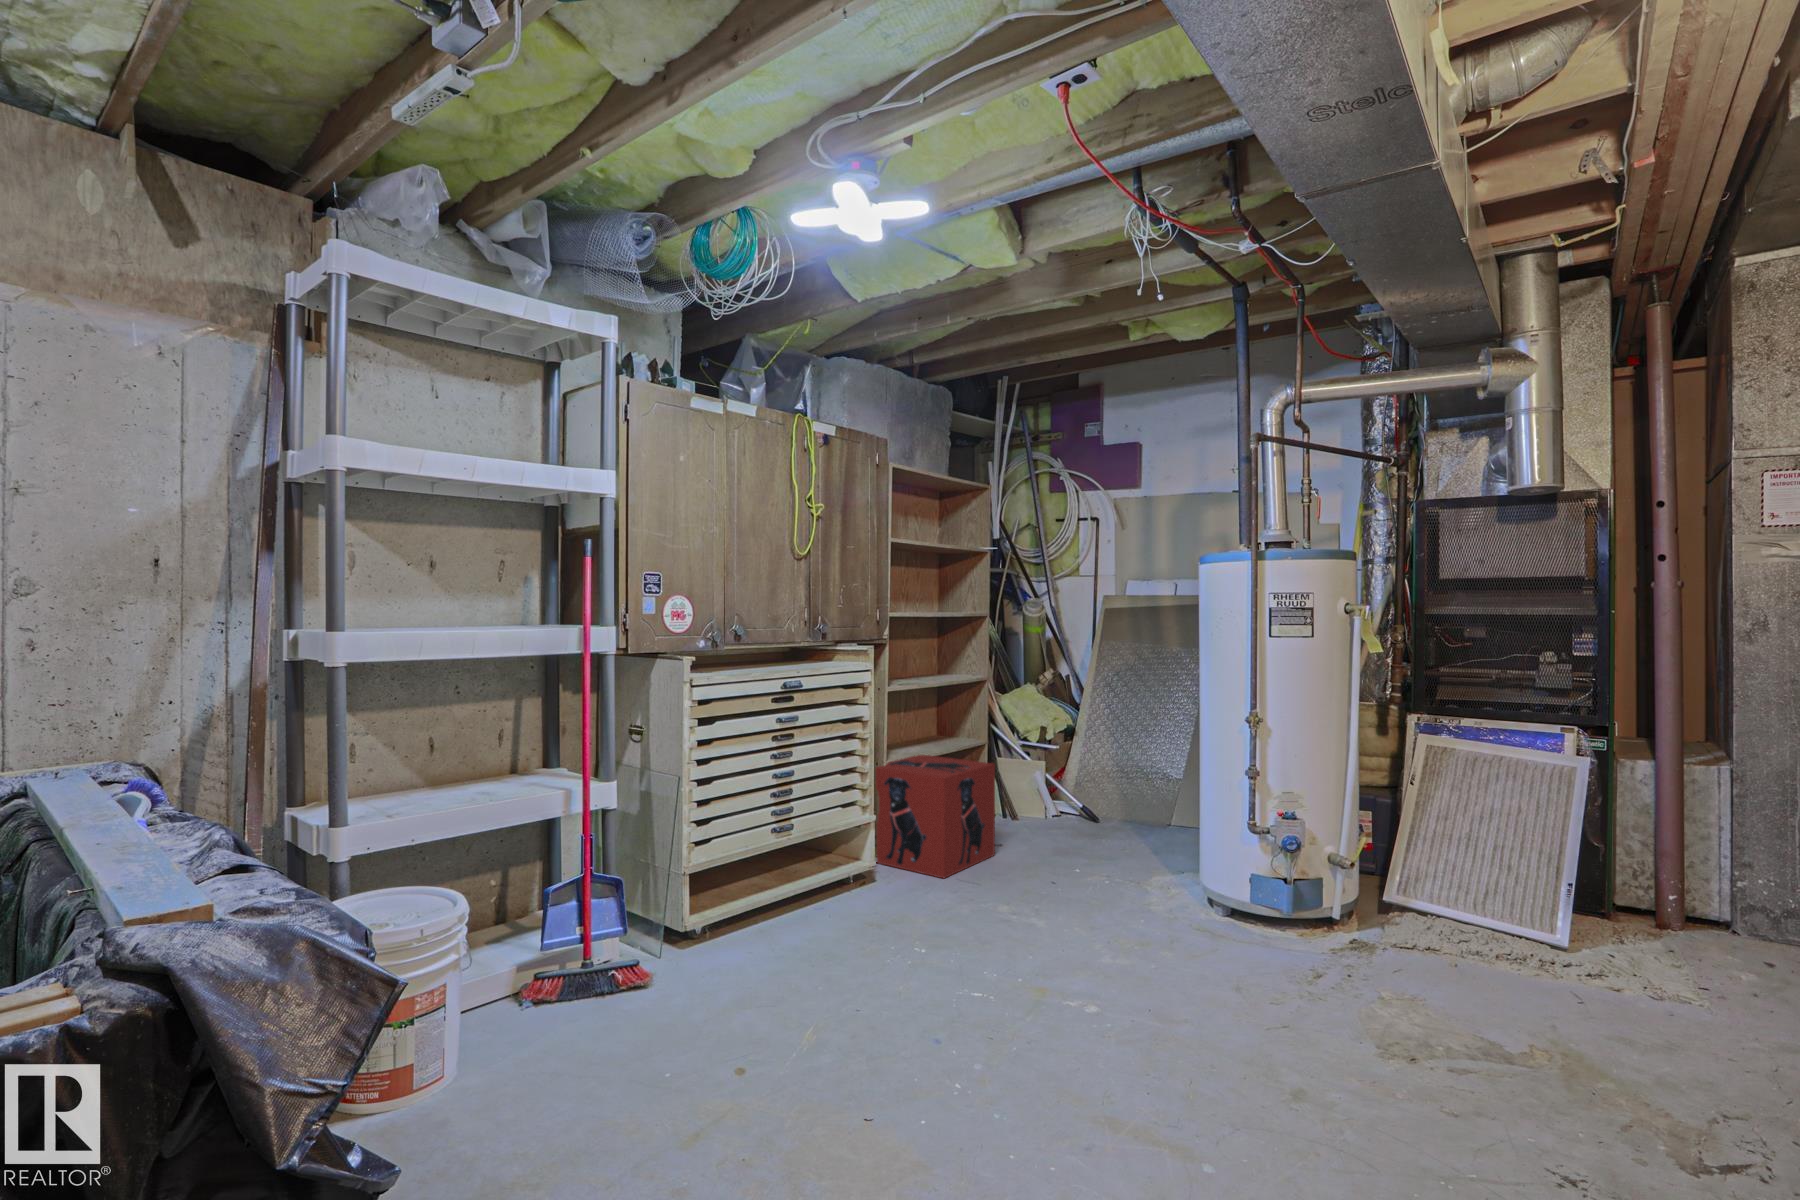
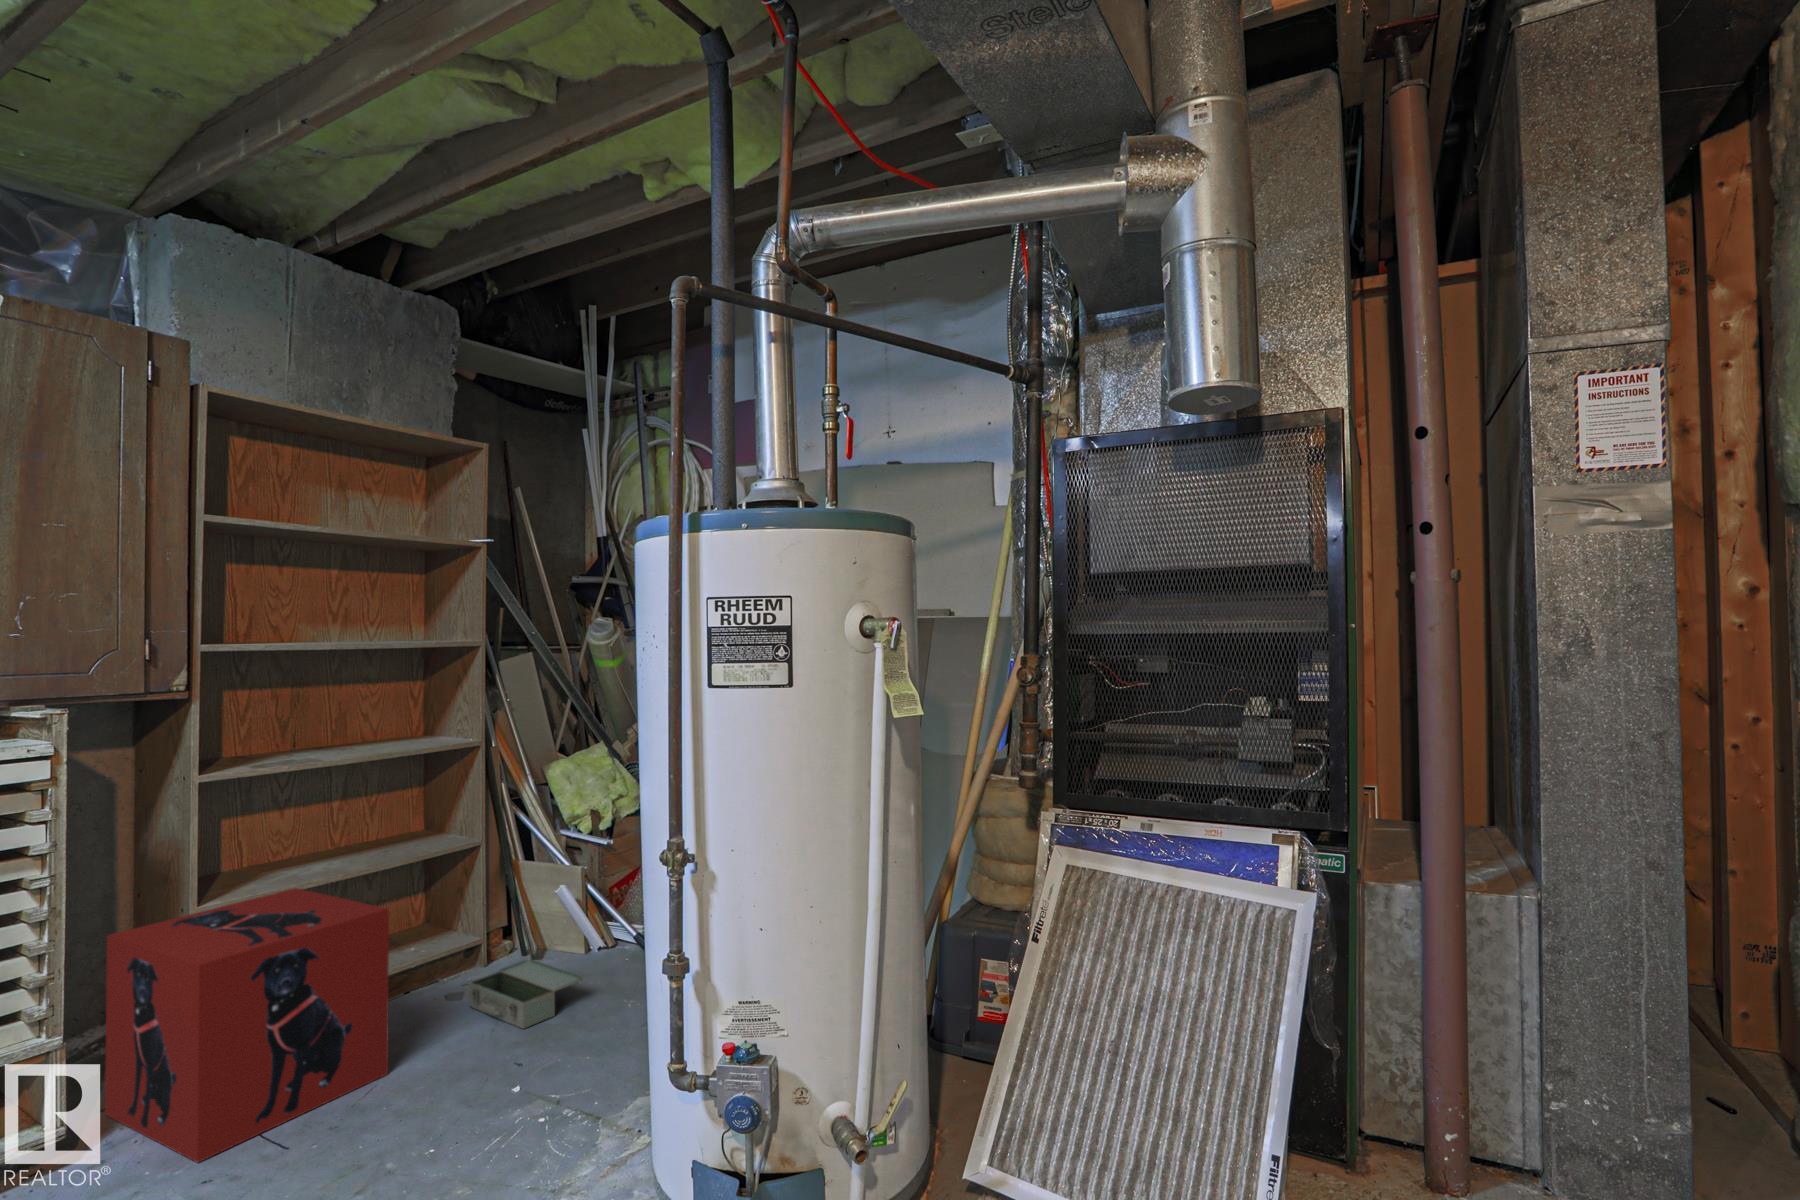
toolbox: none [1002,810,1070,843] -> present [469,960,583,1029]

